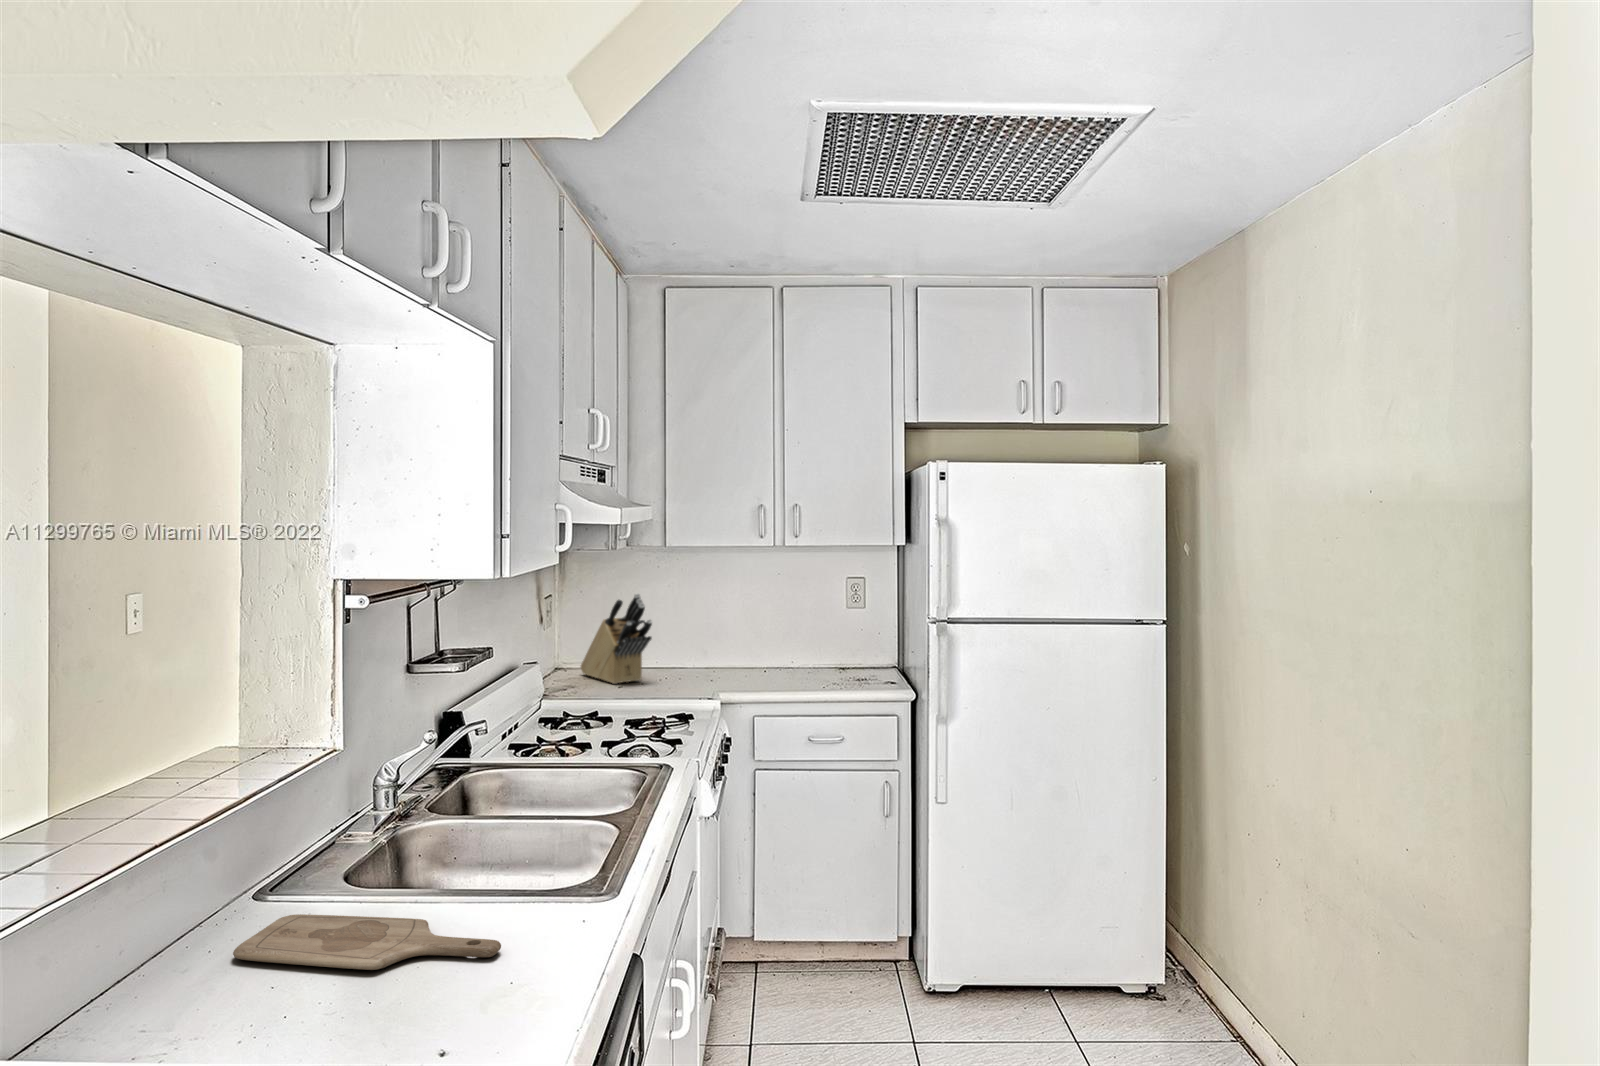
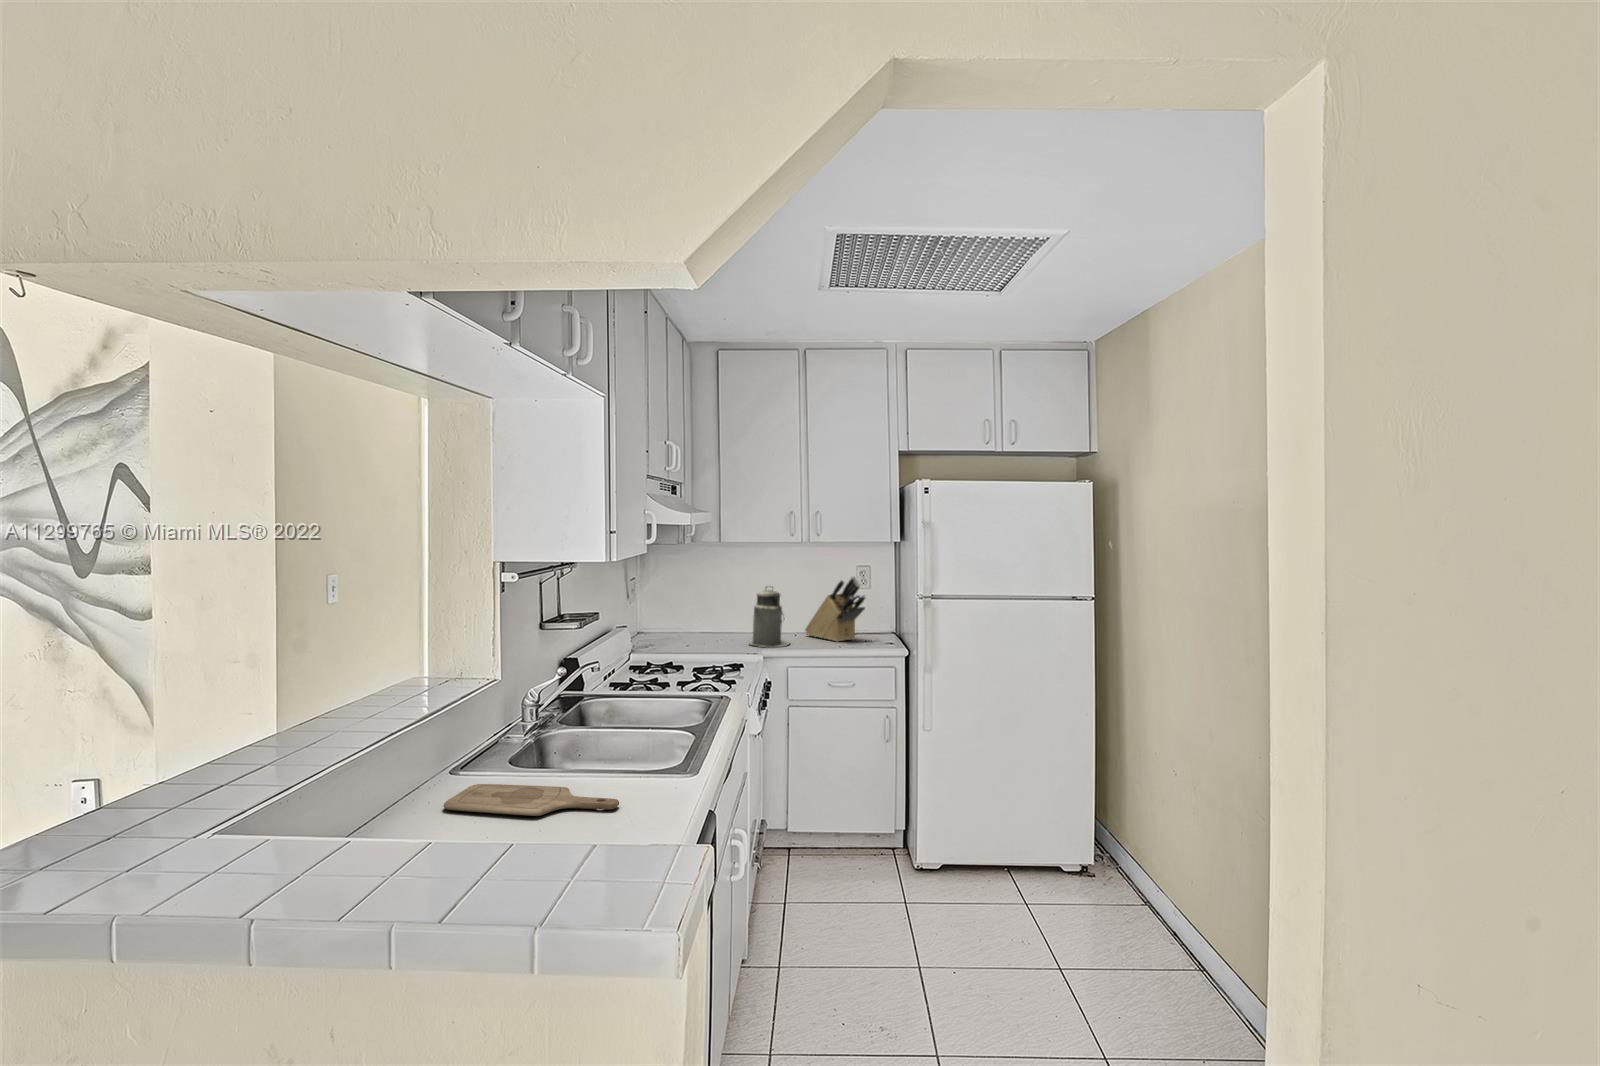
knife block: present [581,594,652,684] -> present [805,576,865,642]
canister: none [702,606,759,689] -> present [750,587,789,647]

